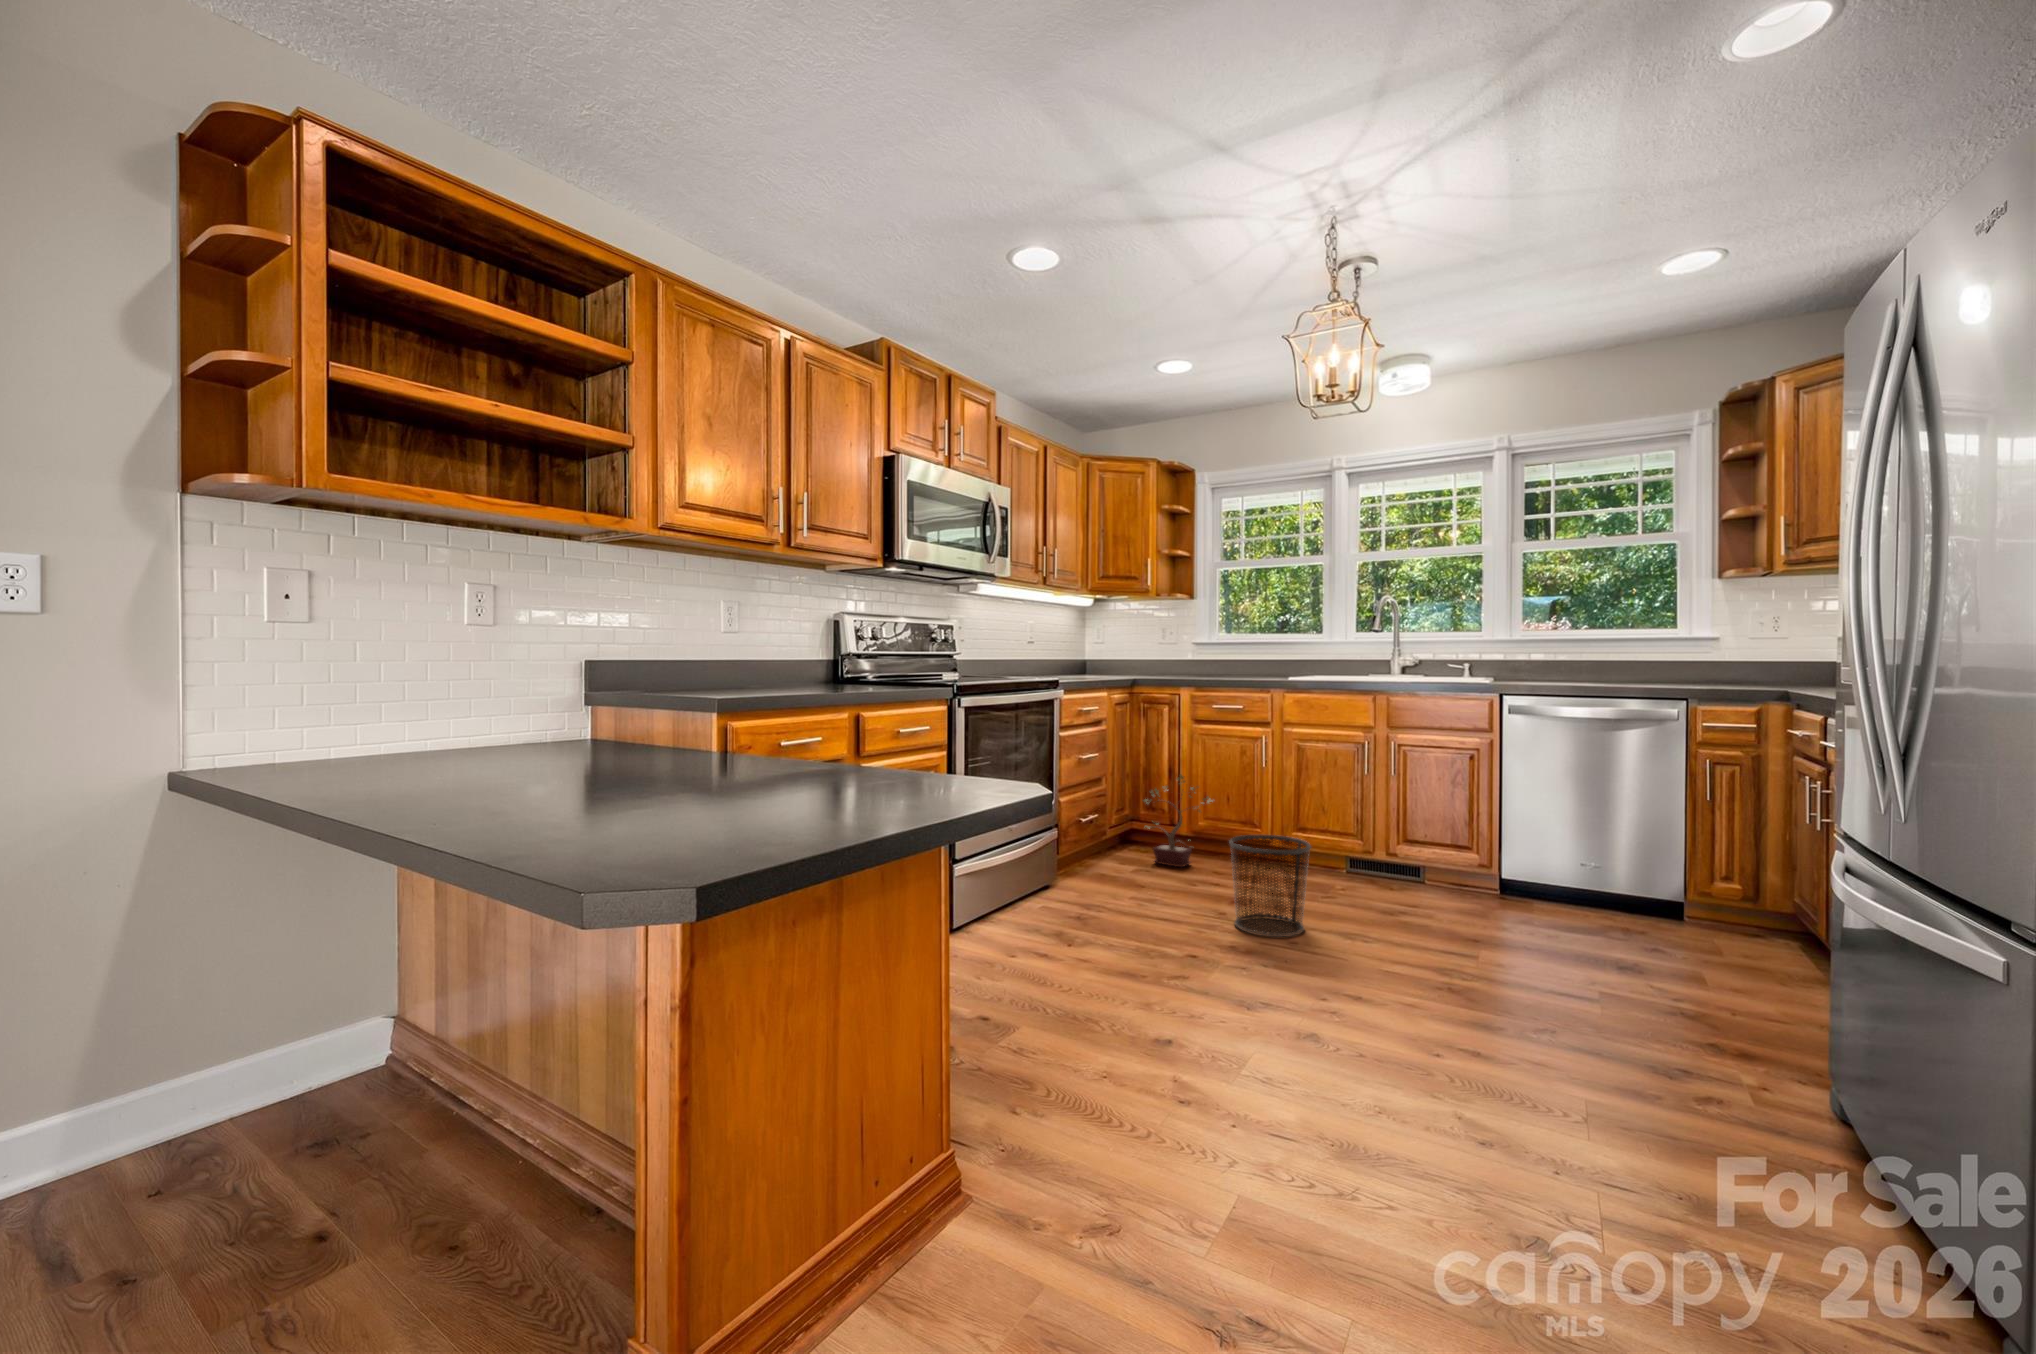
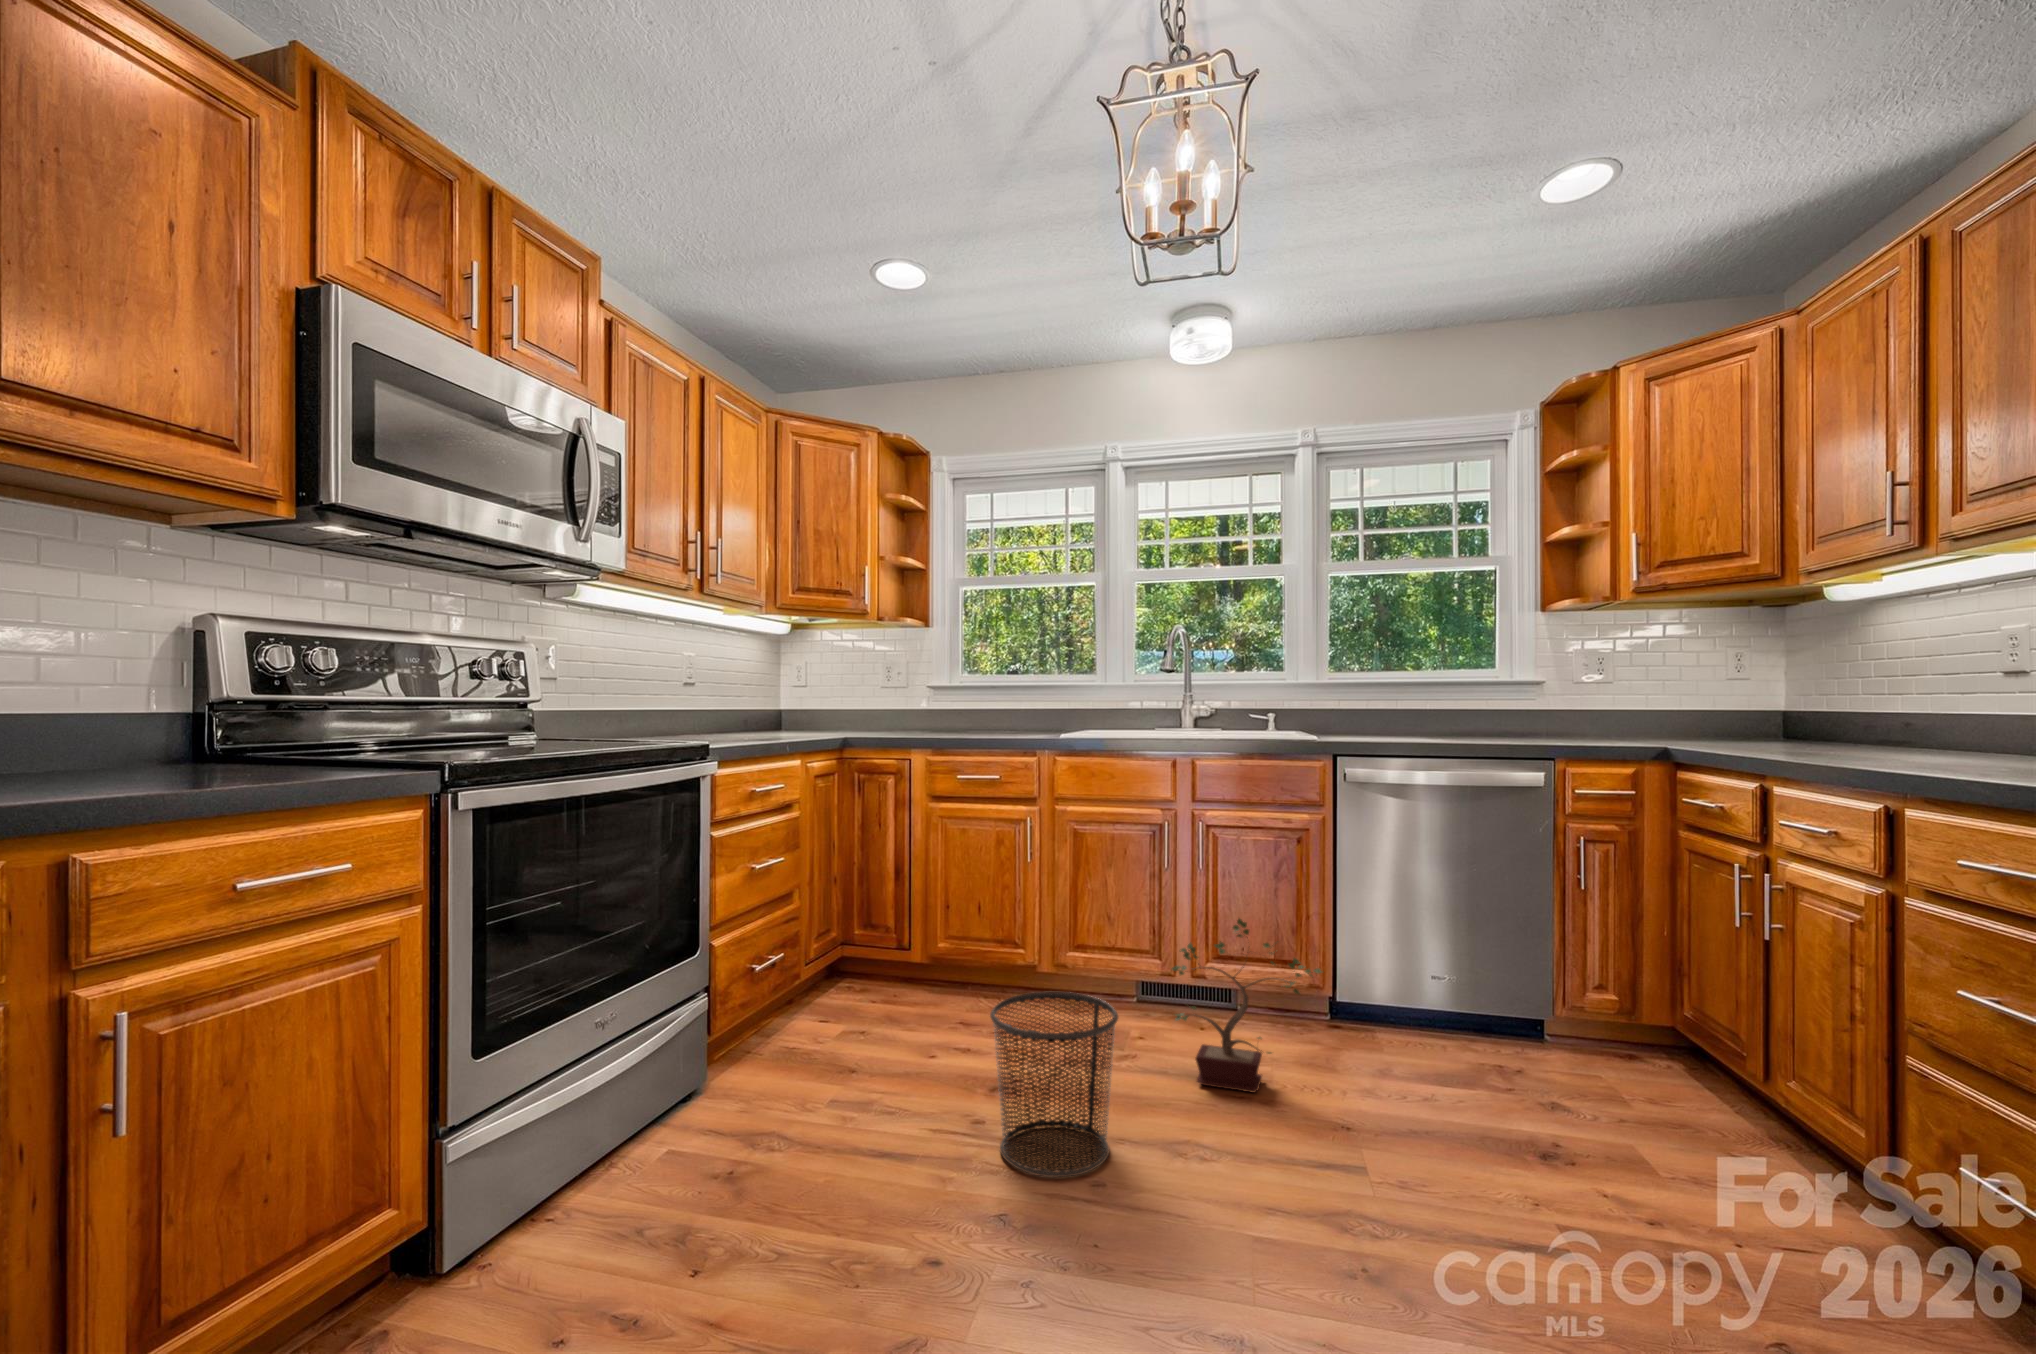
potted plant: present [1144,774,1211,867] -> present [1172,919,1322,1093]

